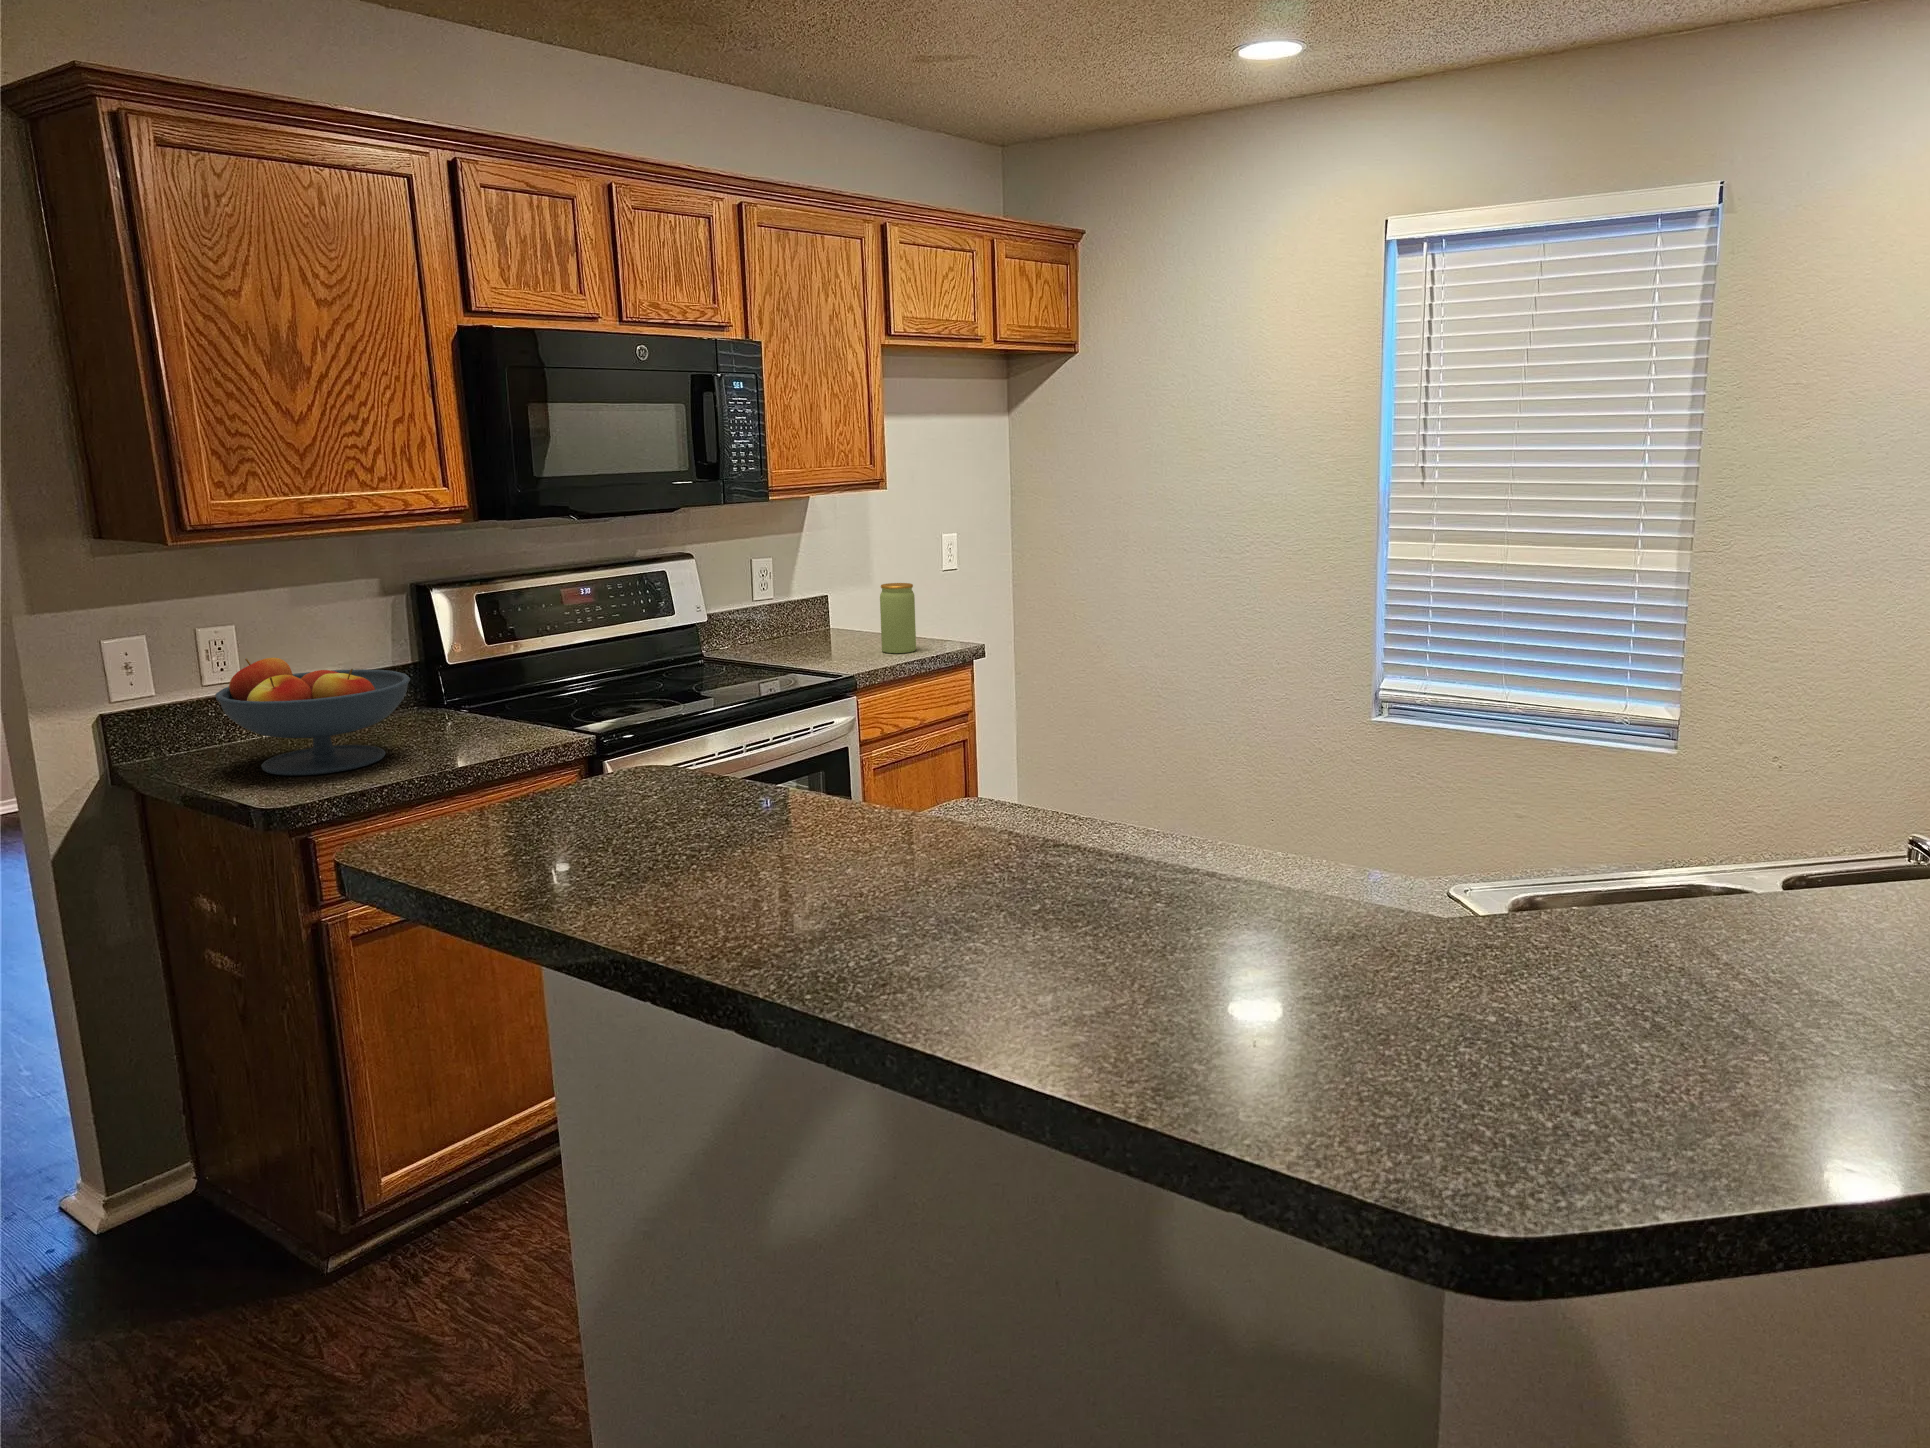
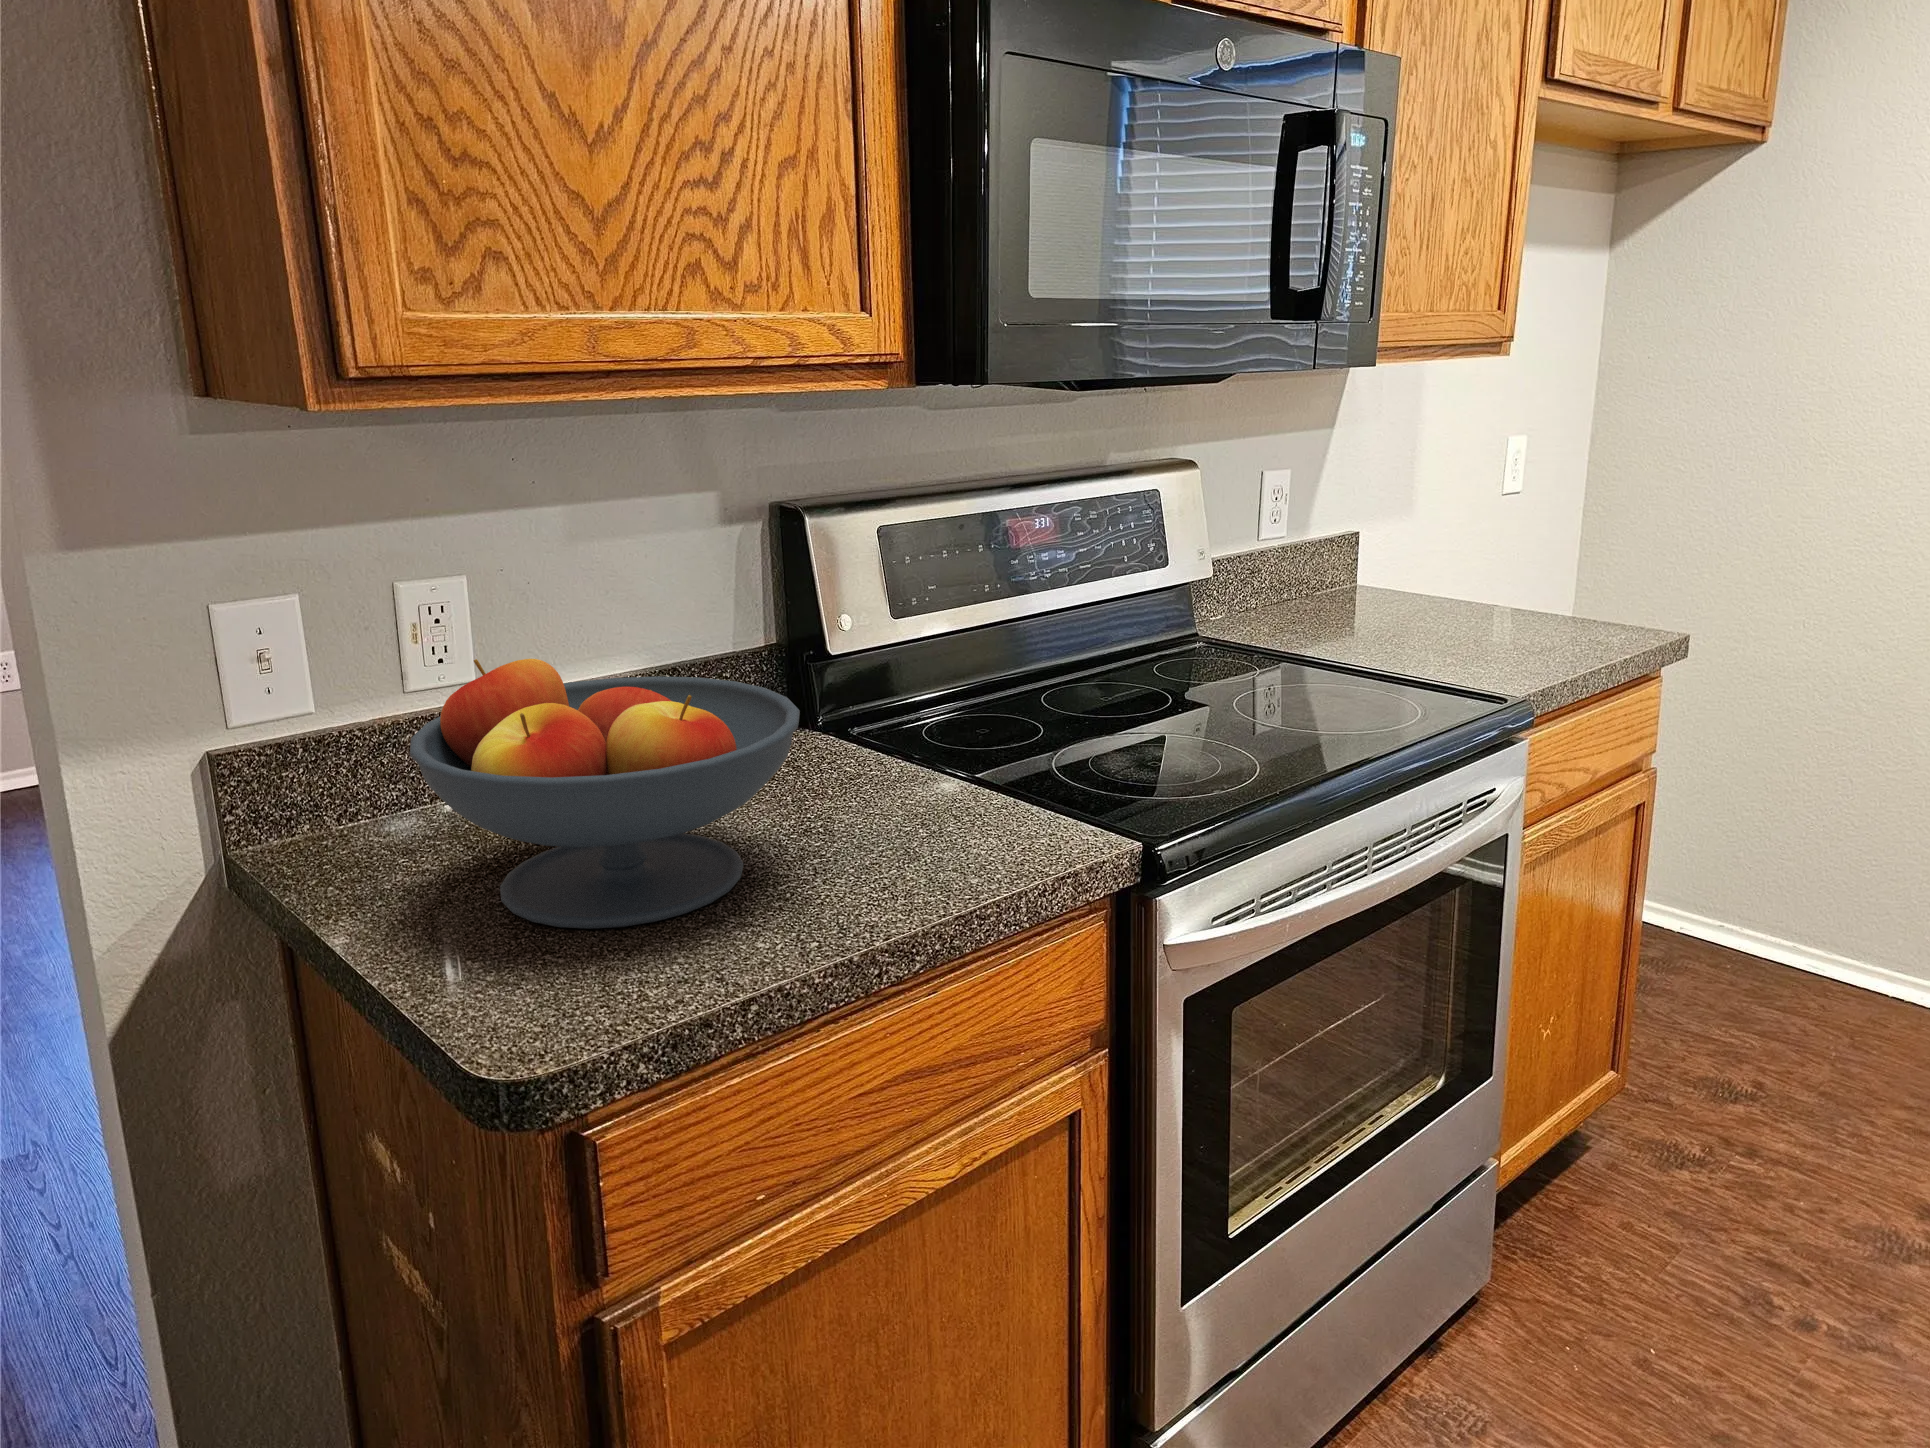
jar: present [880,583,916,653] -> none [1498,516,1569,639]

